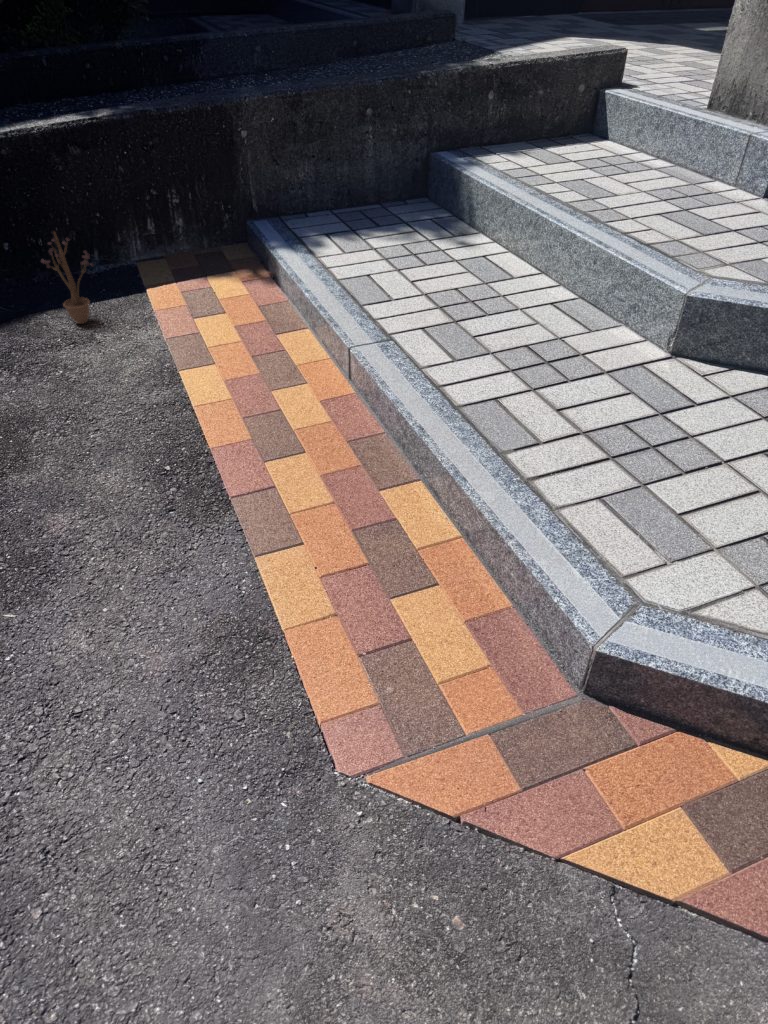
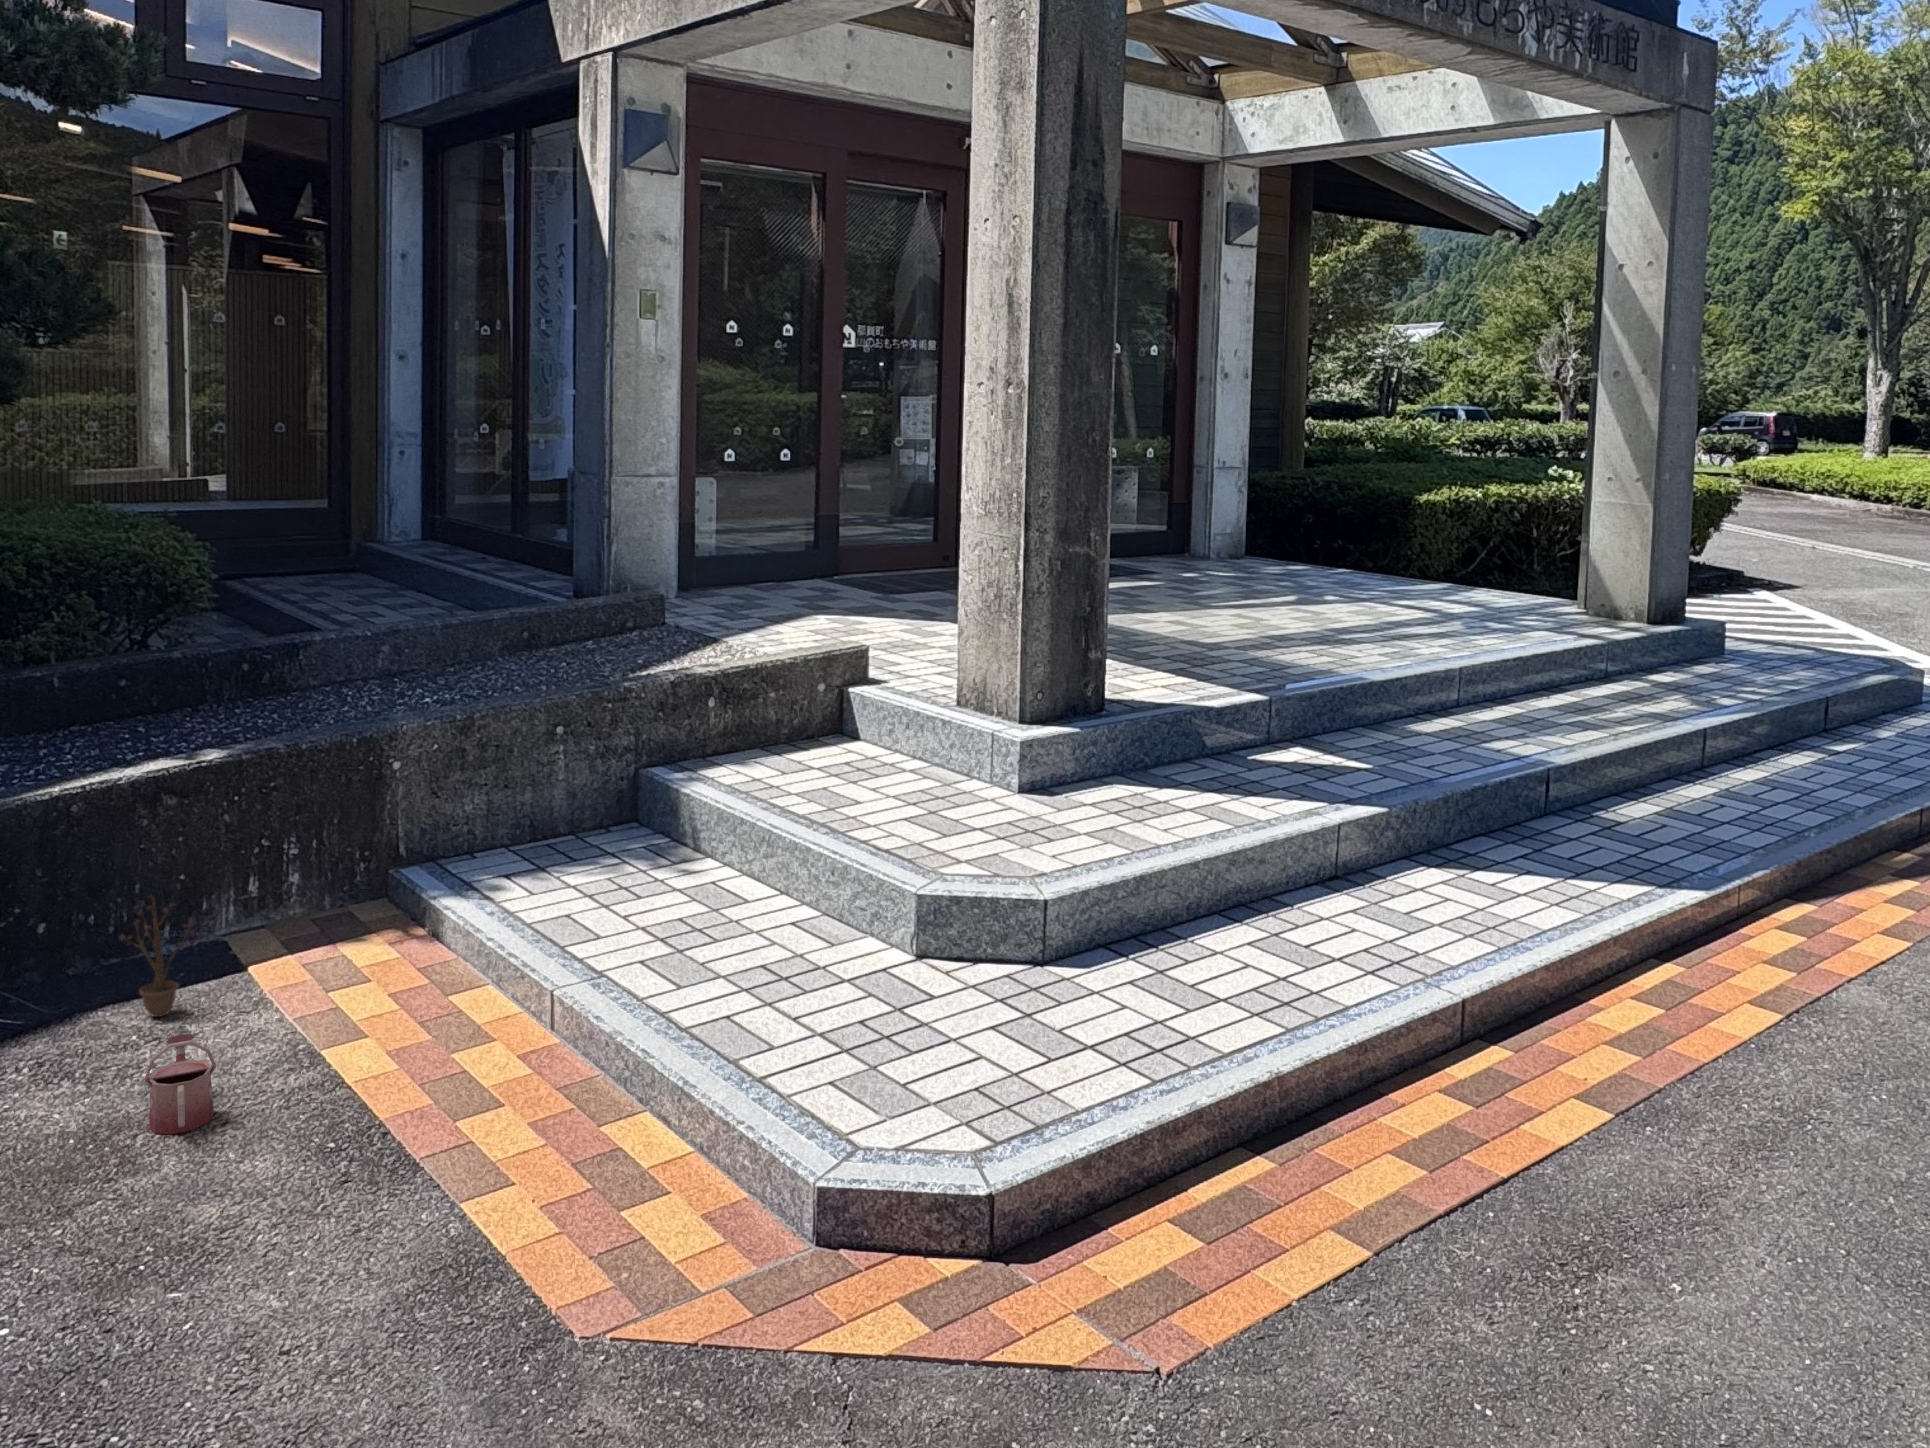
watering can: none [36,353,95,433] -> present [145,1034,216,1134]

